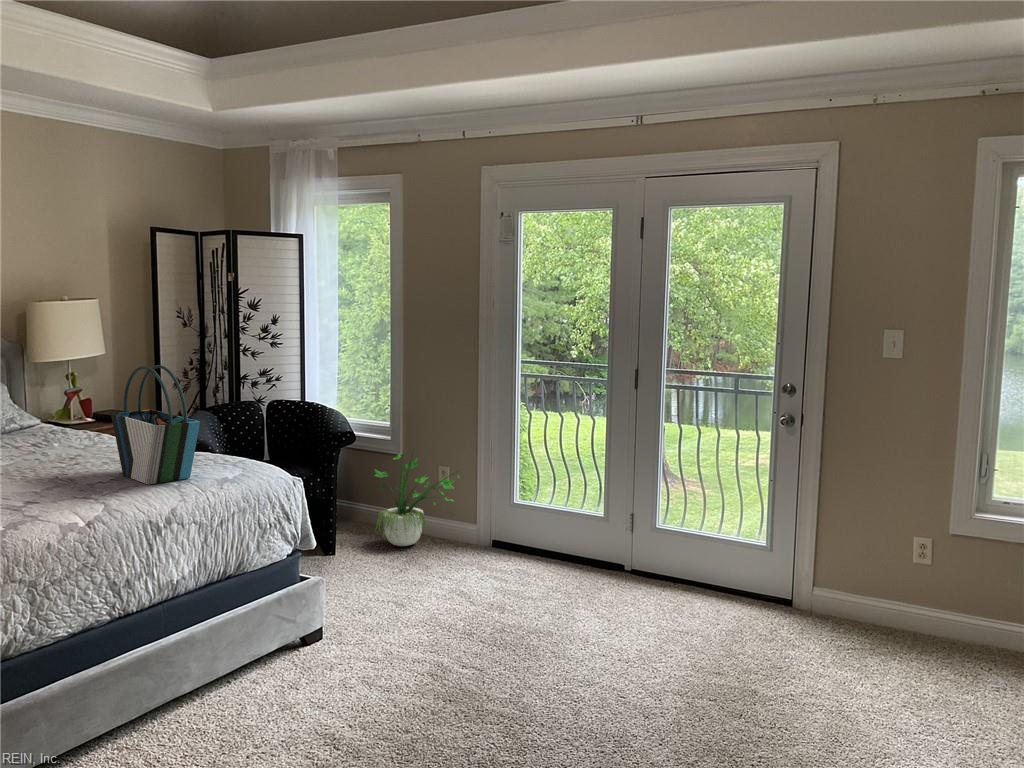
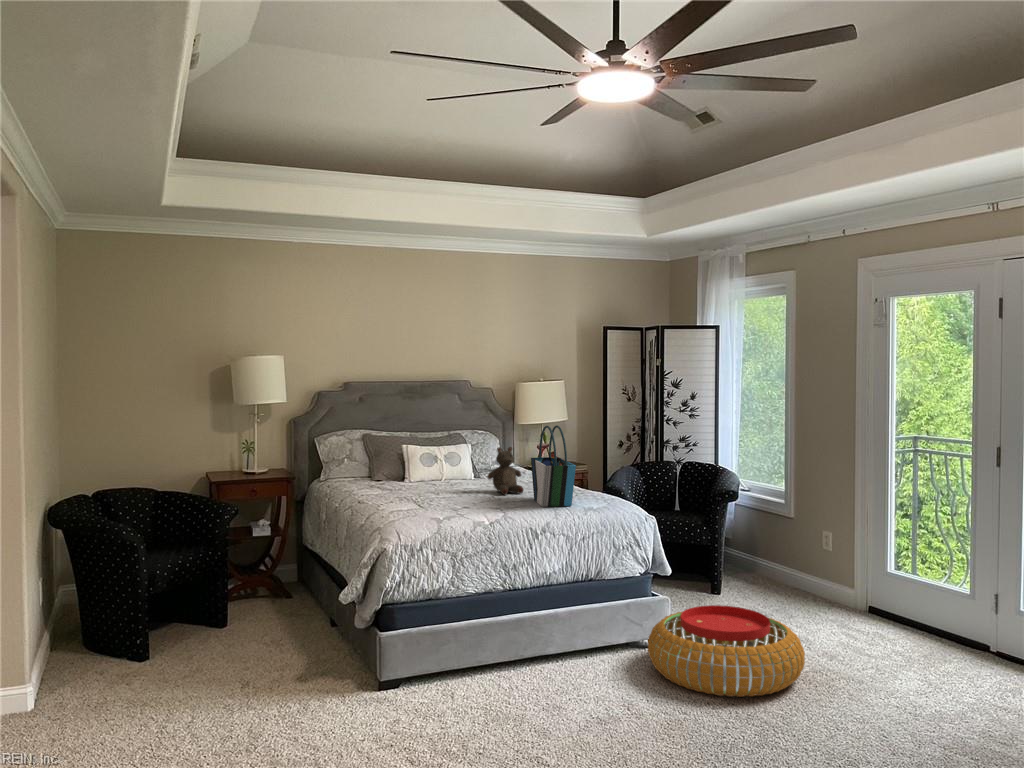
stuffed bear: none [32,399,95,471] -> present [487,447,524,495]
potted plant: present [375,448,459,546] -> none [759,497,835,597]
pouf: none [315,576,503,695] -> present [648,605,805,697]

